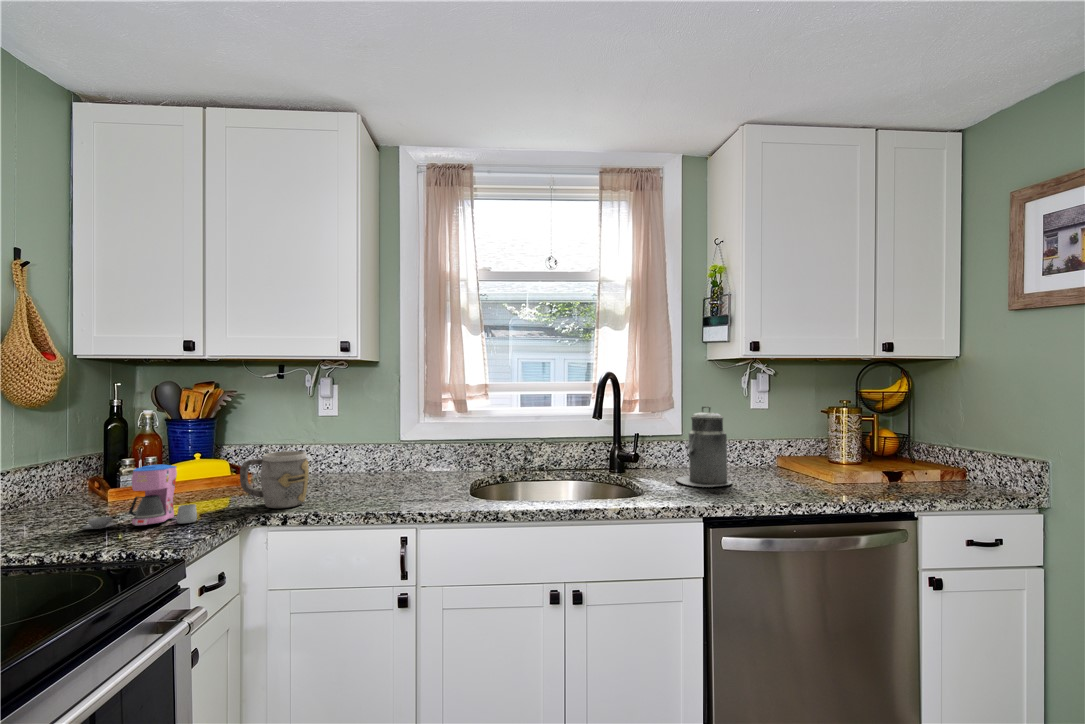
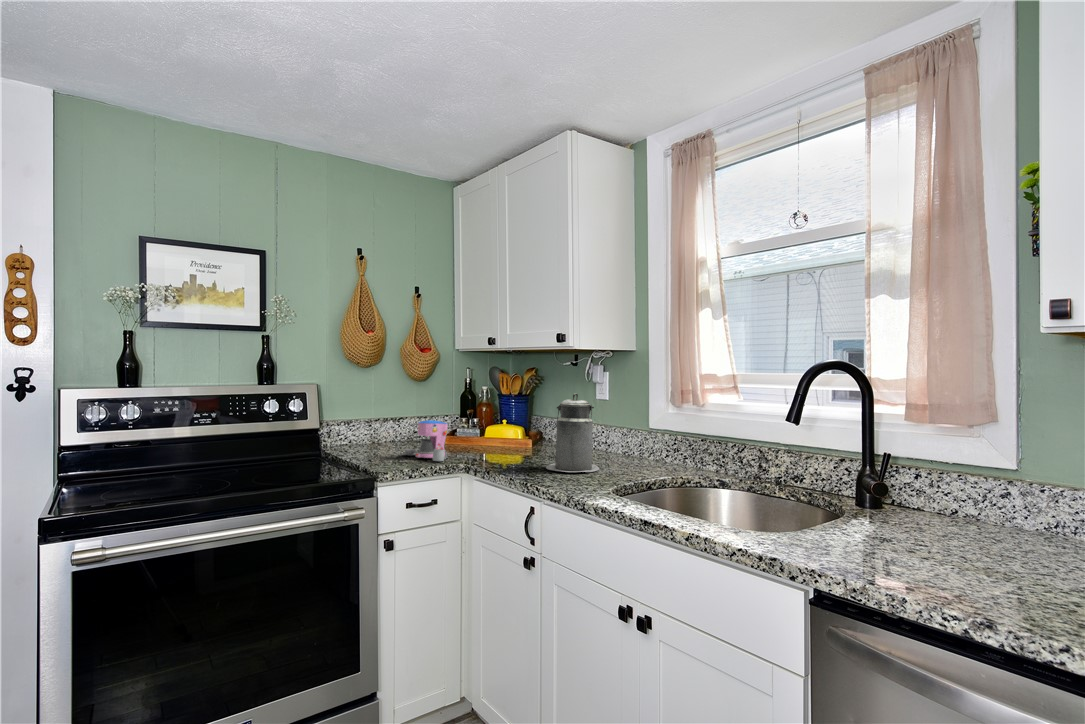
canister: present [676,406,732,487] -> present [546,393,599,472]
mug: present [240,451,309,508] -> none [484,422,520,465]

